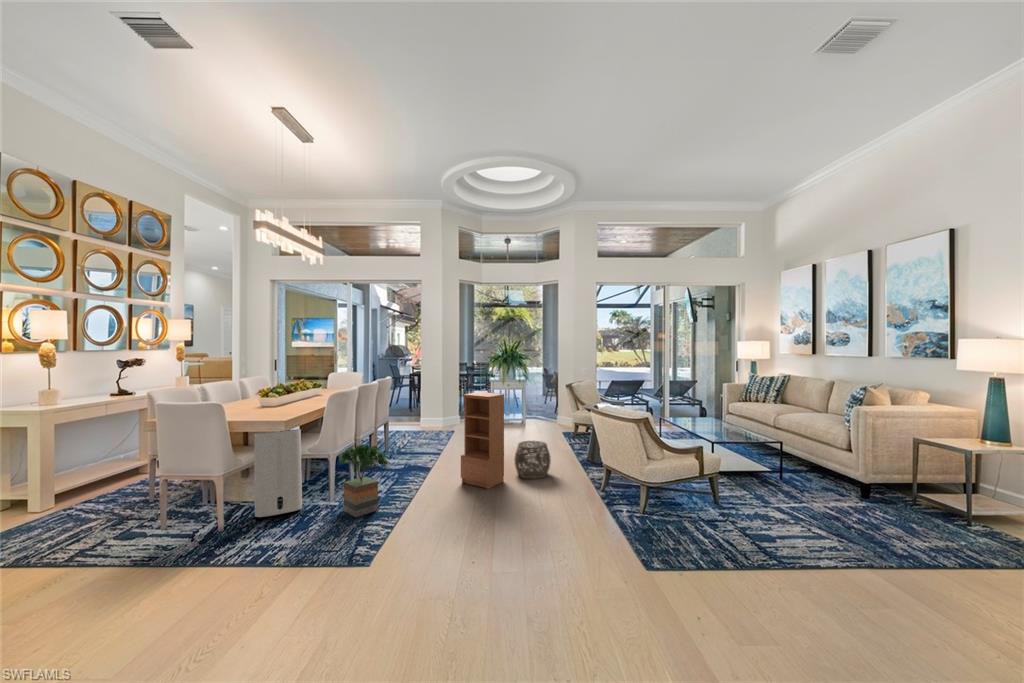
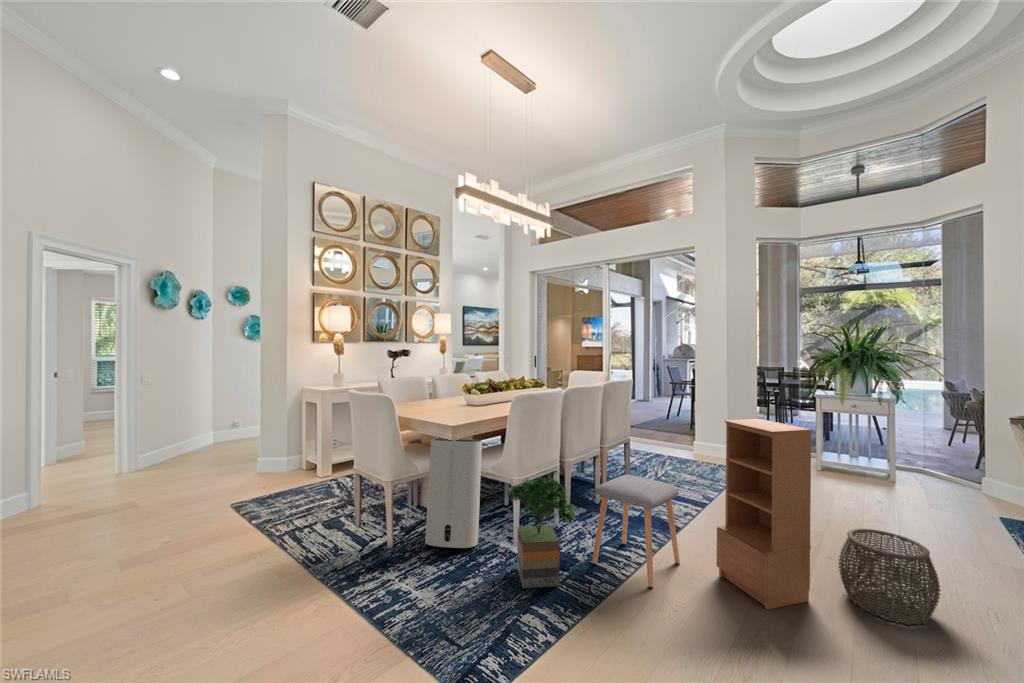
stool: none [391,436,440,497] -> present [592,475,680,588]

